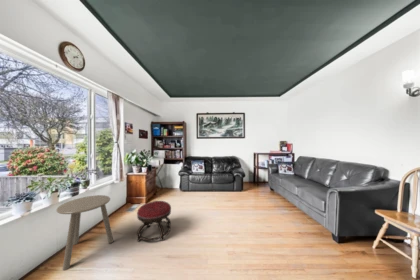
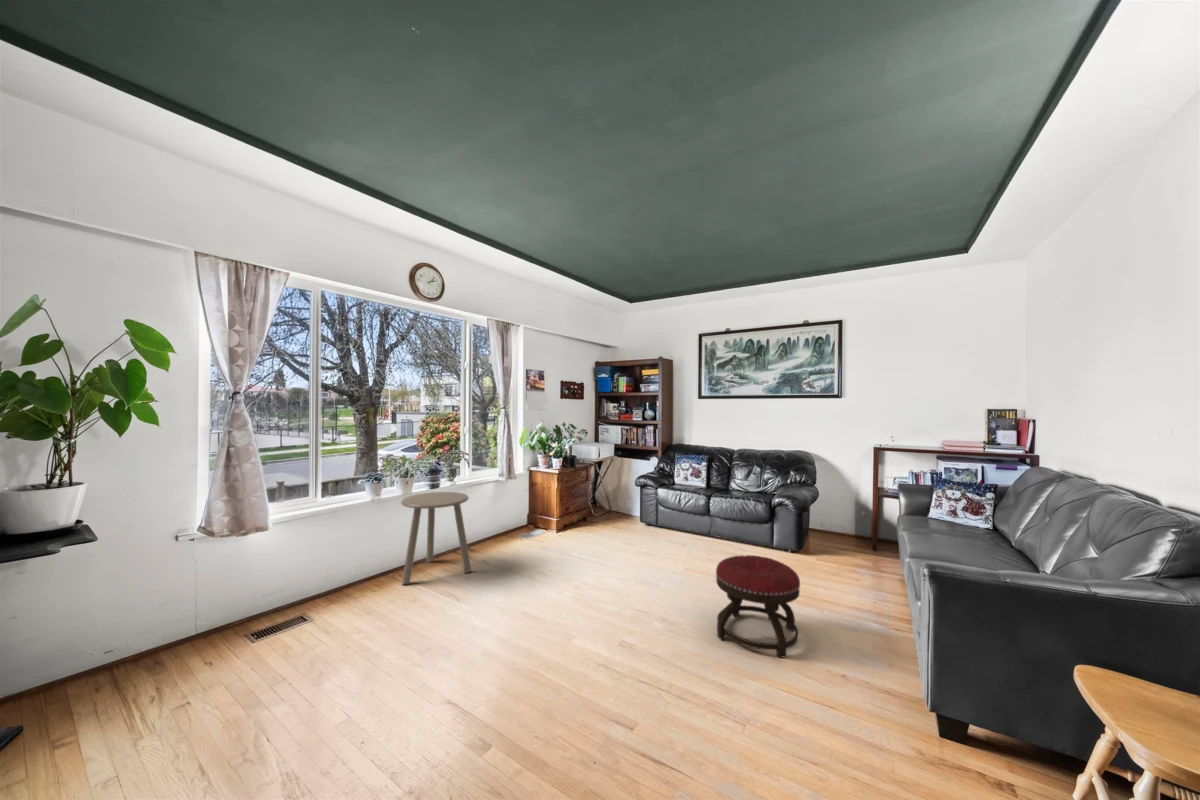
ottoman: present [137,201,171,241] -> present [716,555,800,658]

